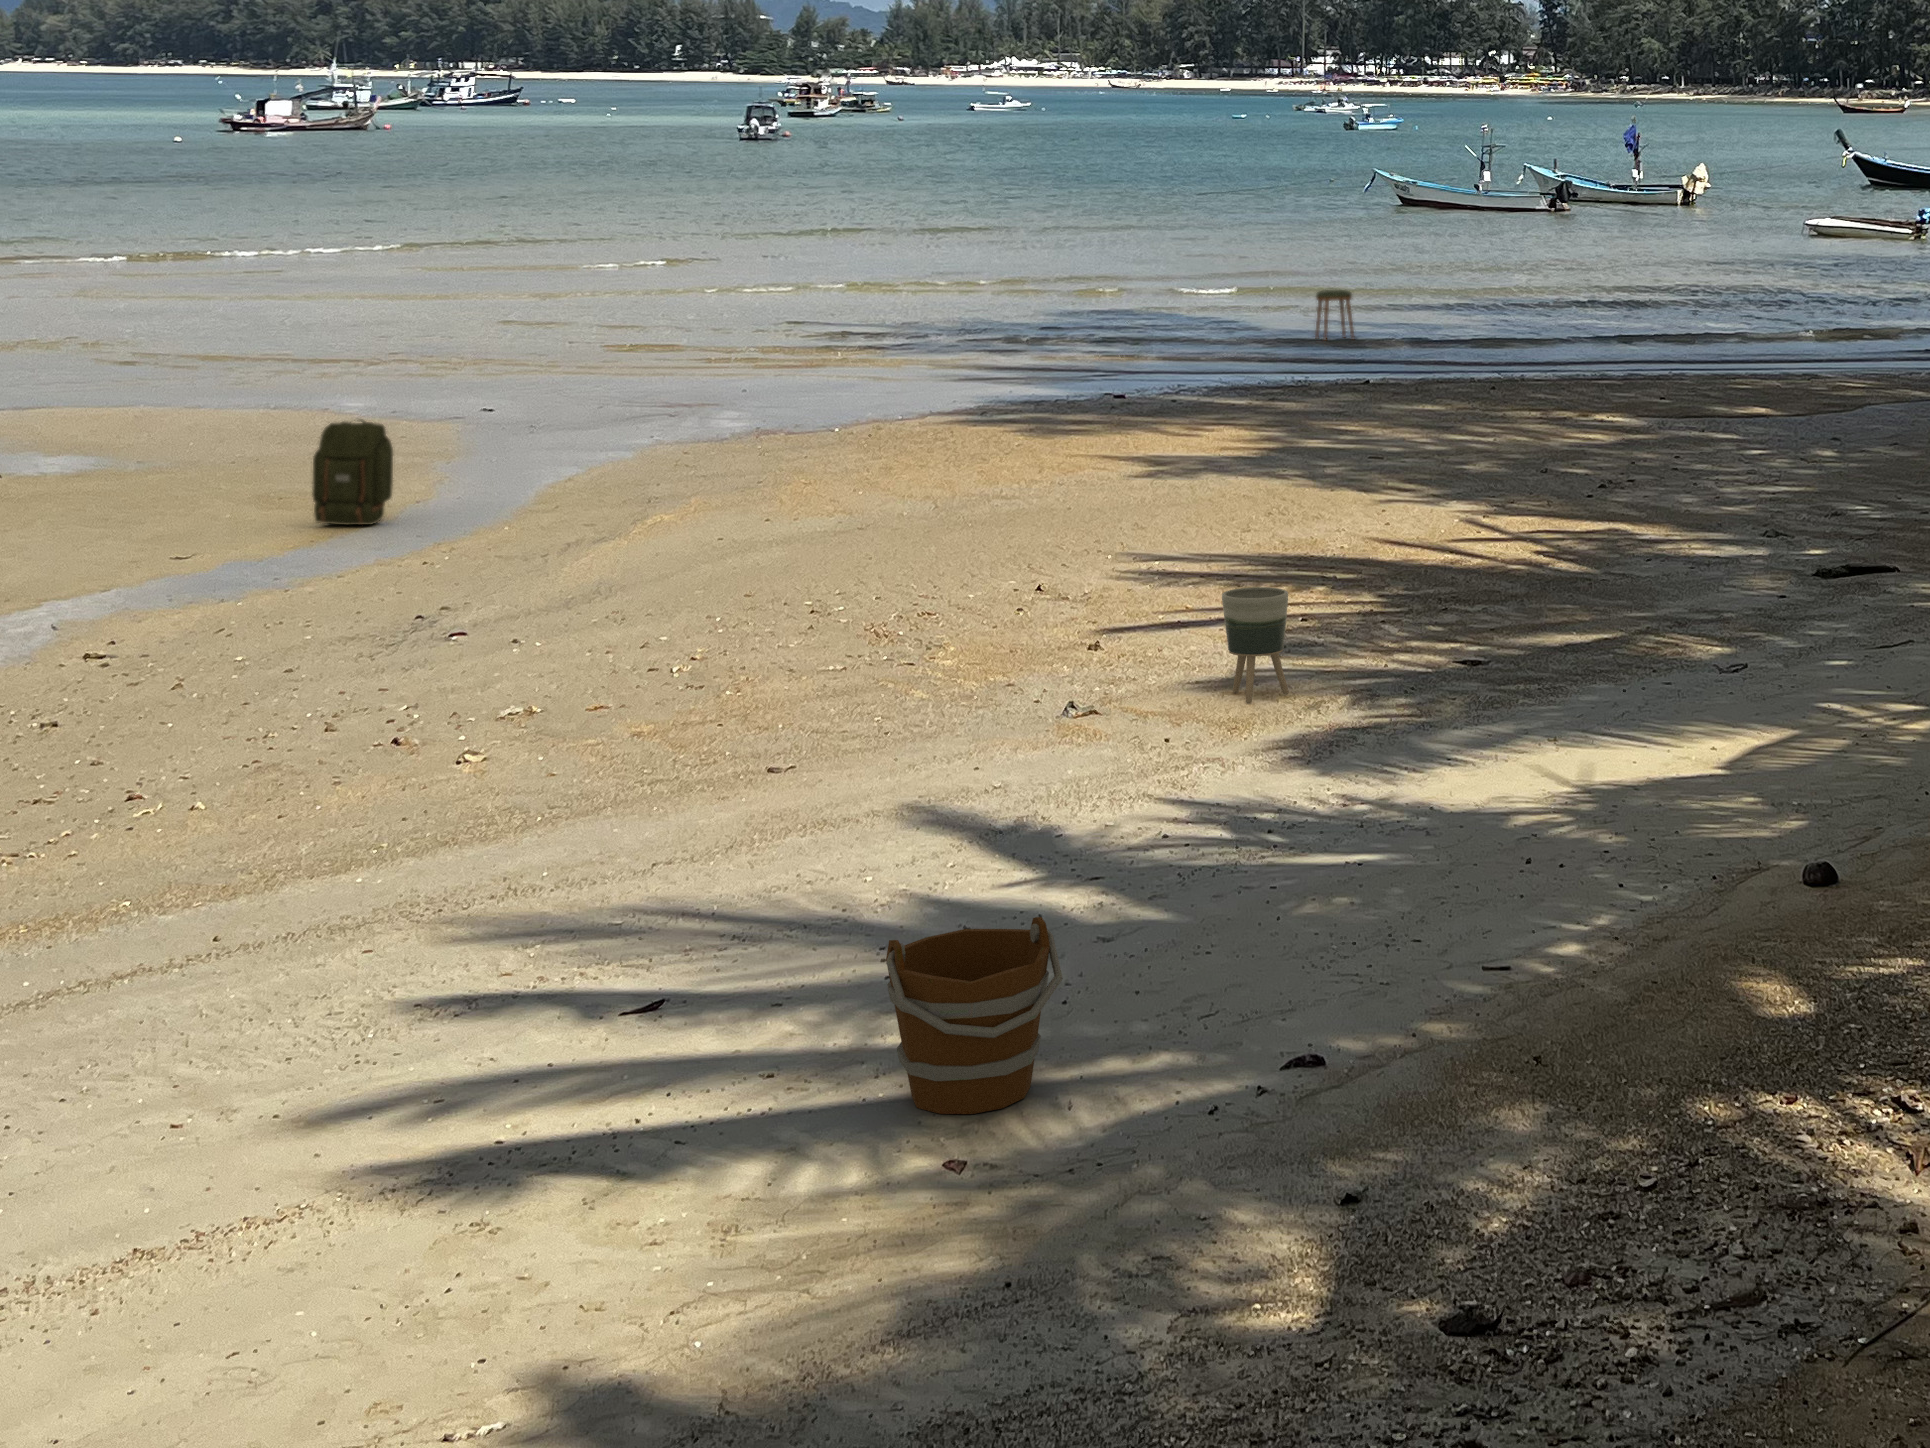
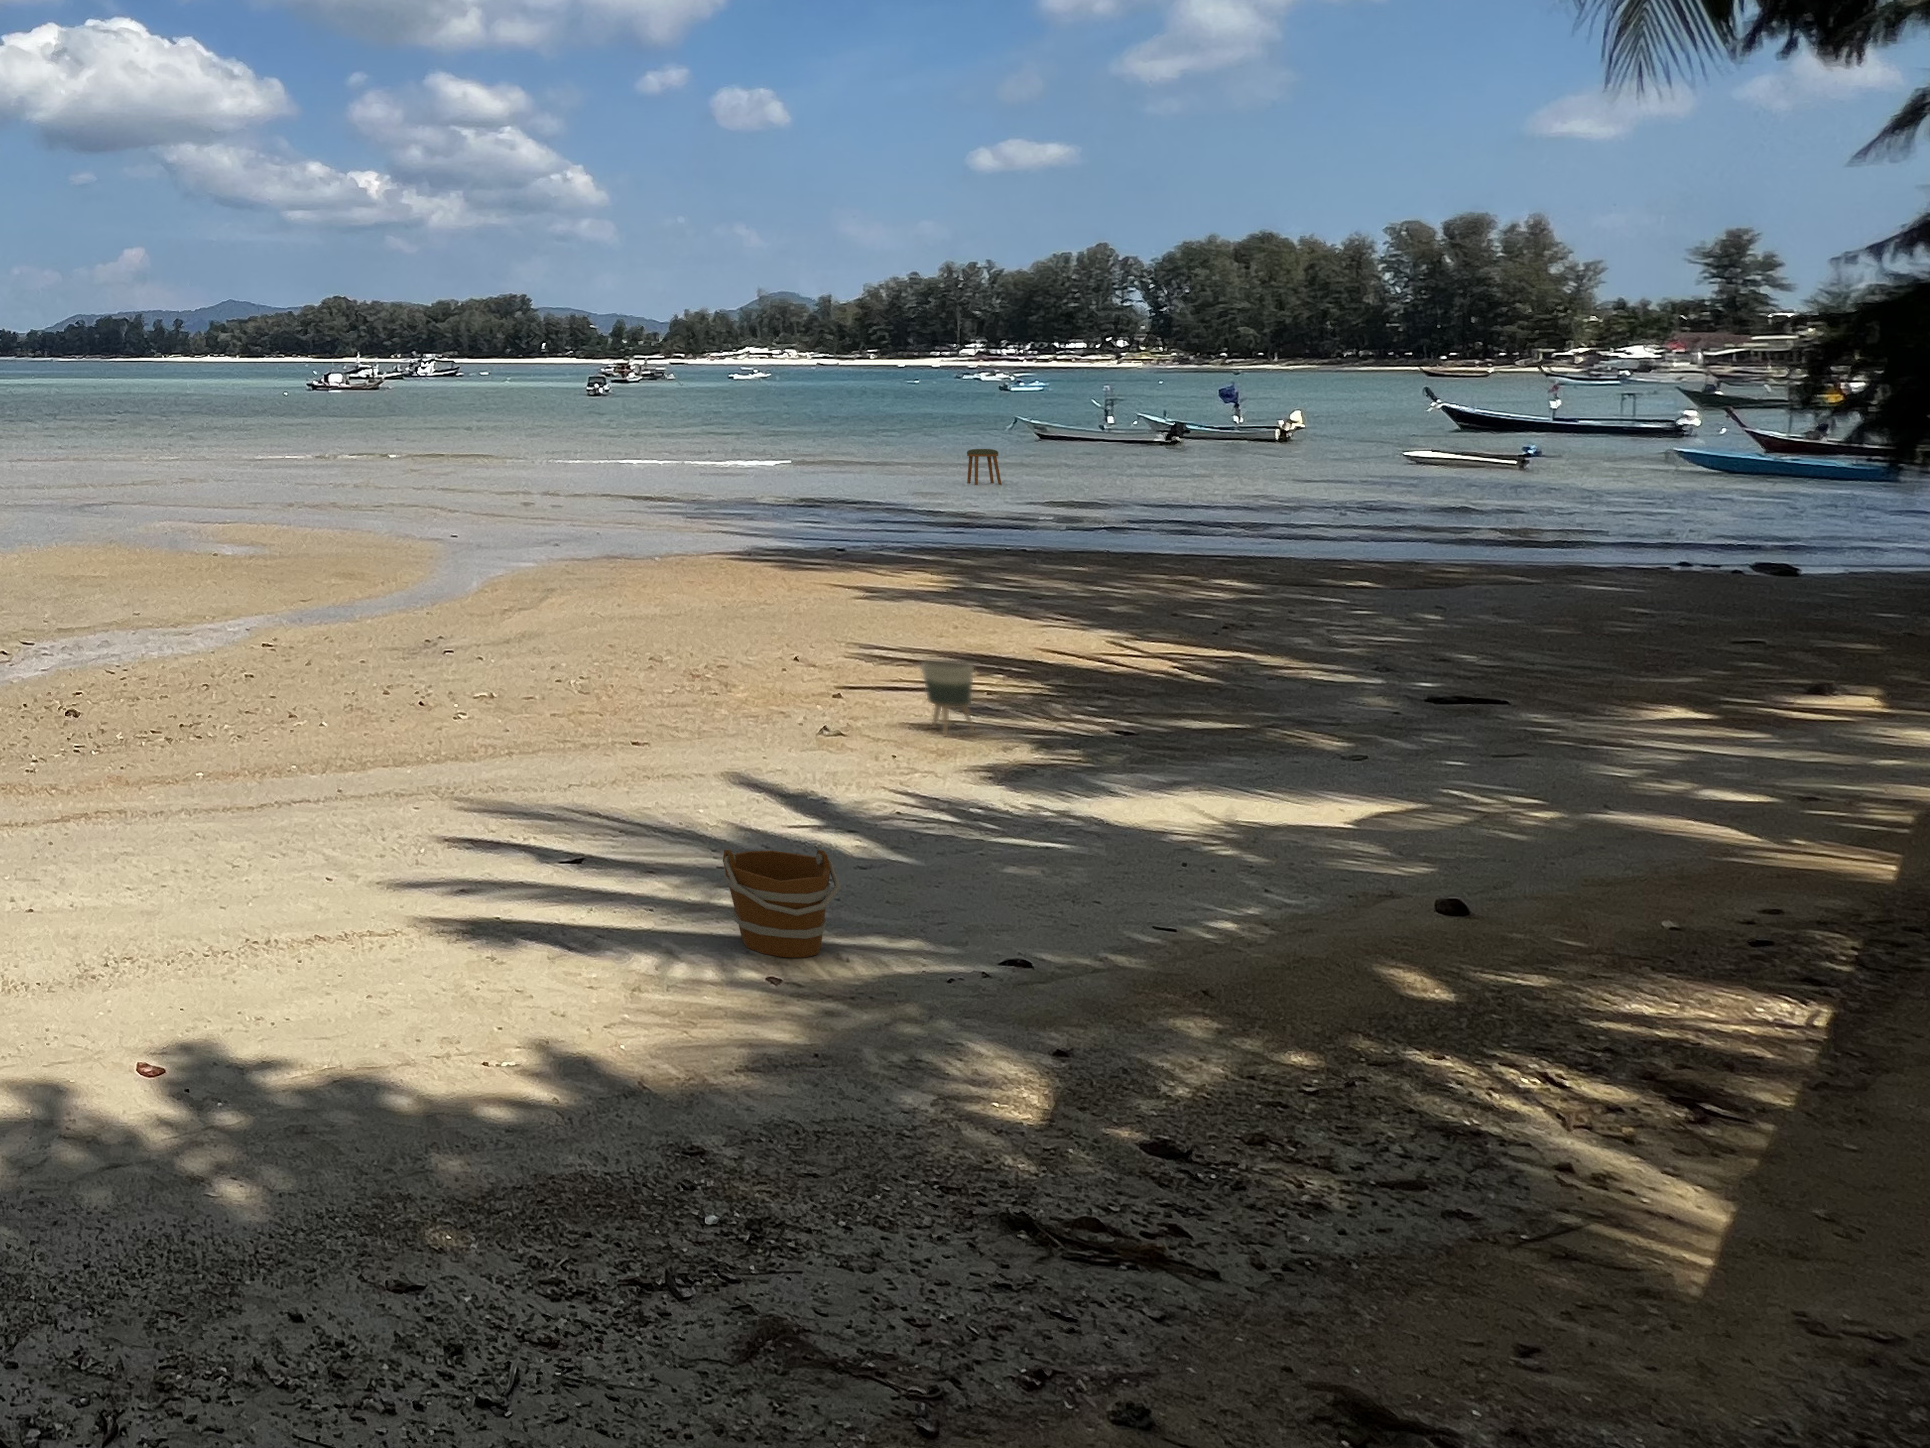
backpack: present [312,420,393,525] -> none [313,519,357,578]

